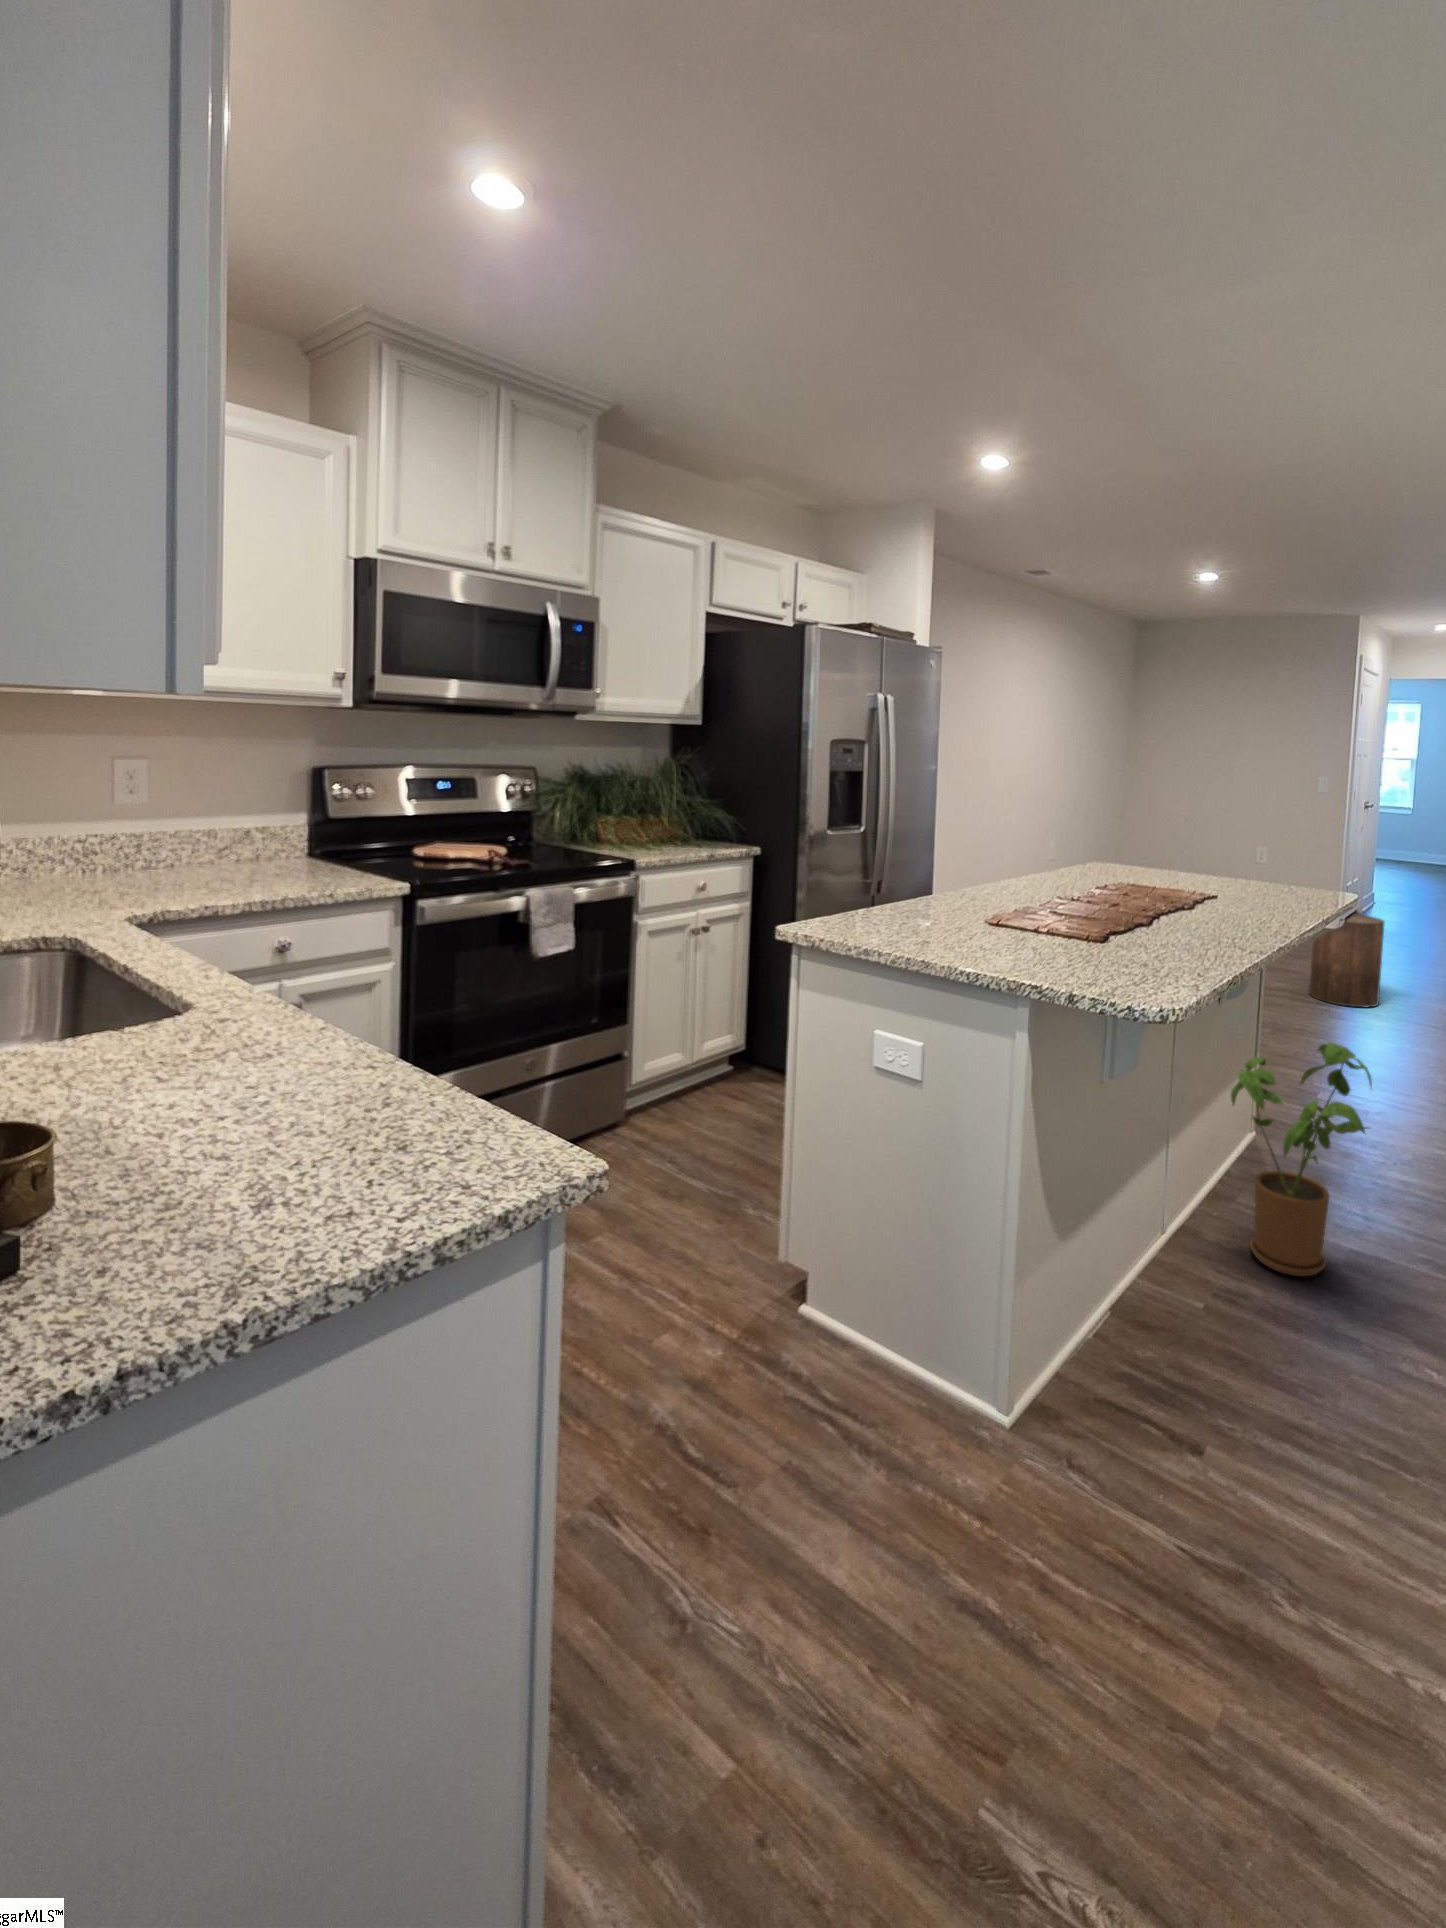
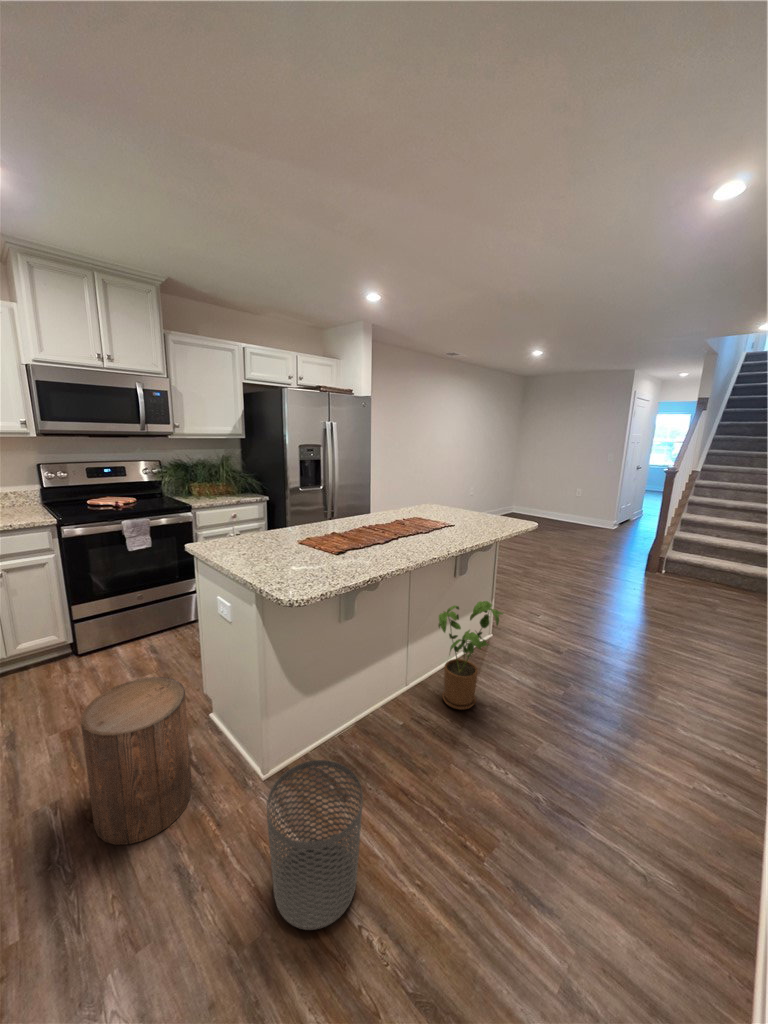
stool: present [1309,914,1384,1007] -> present [81,677,192,845]
waste bin: none [1172,1339,1382,1688] -> present [267,760,363,930]

